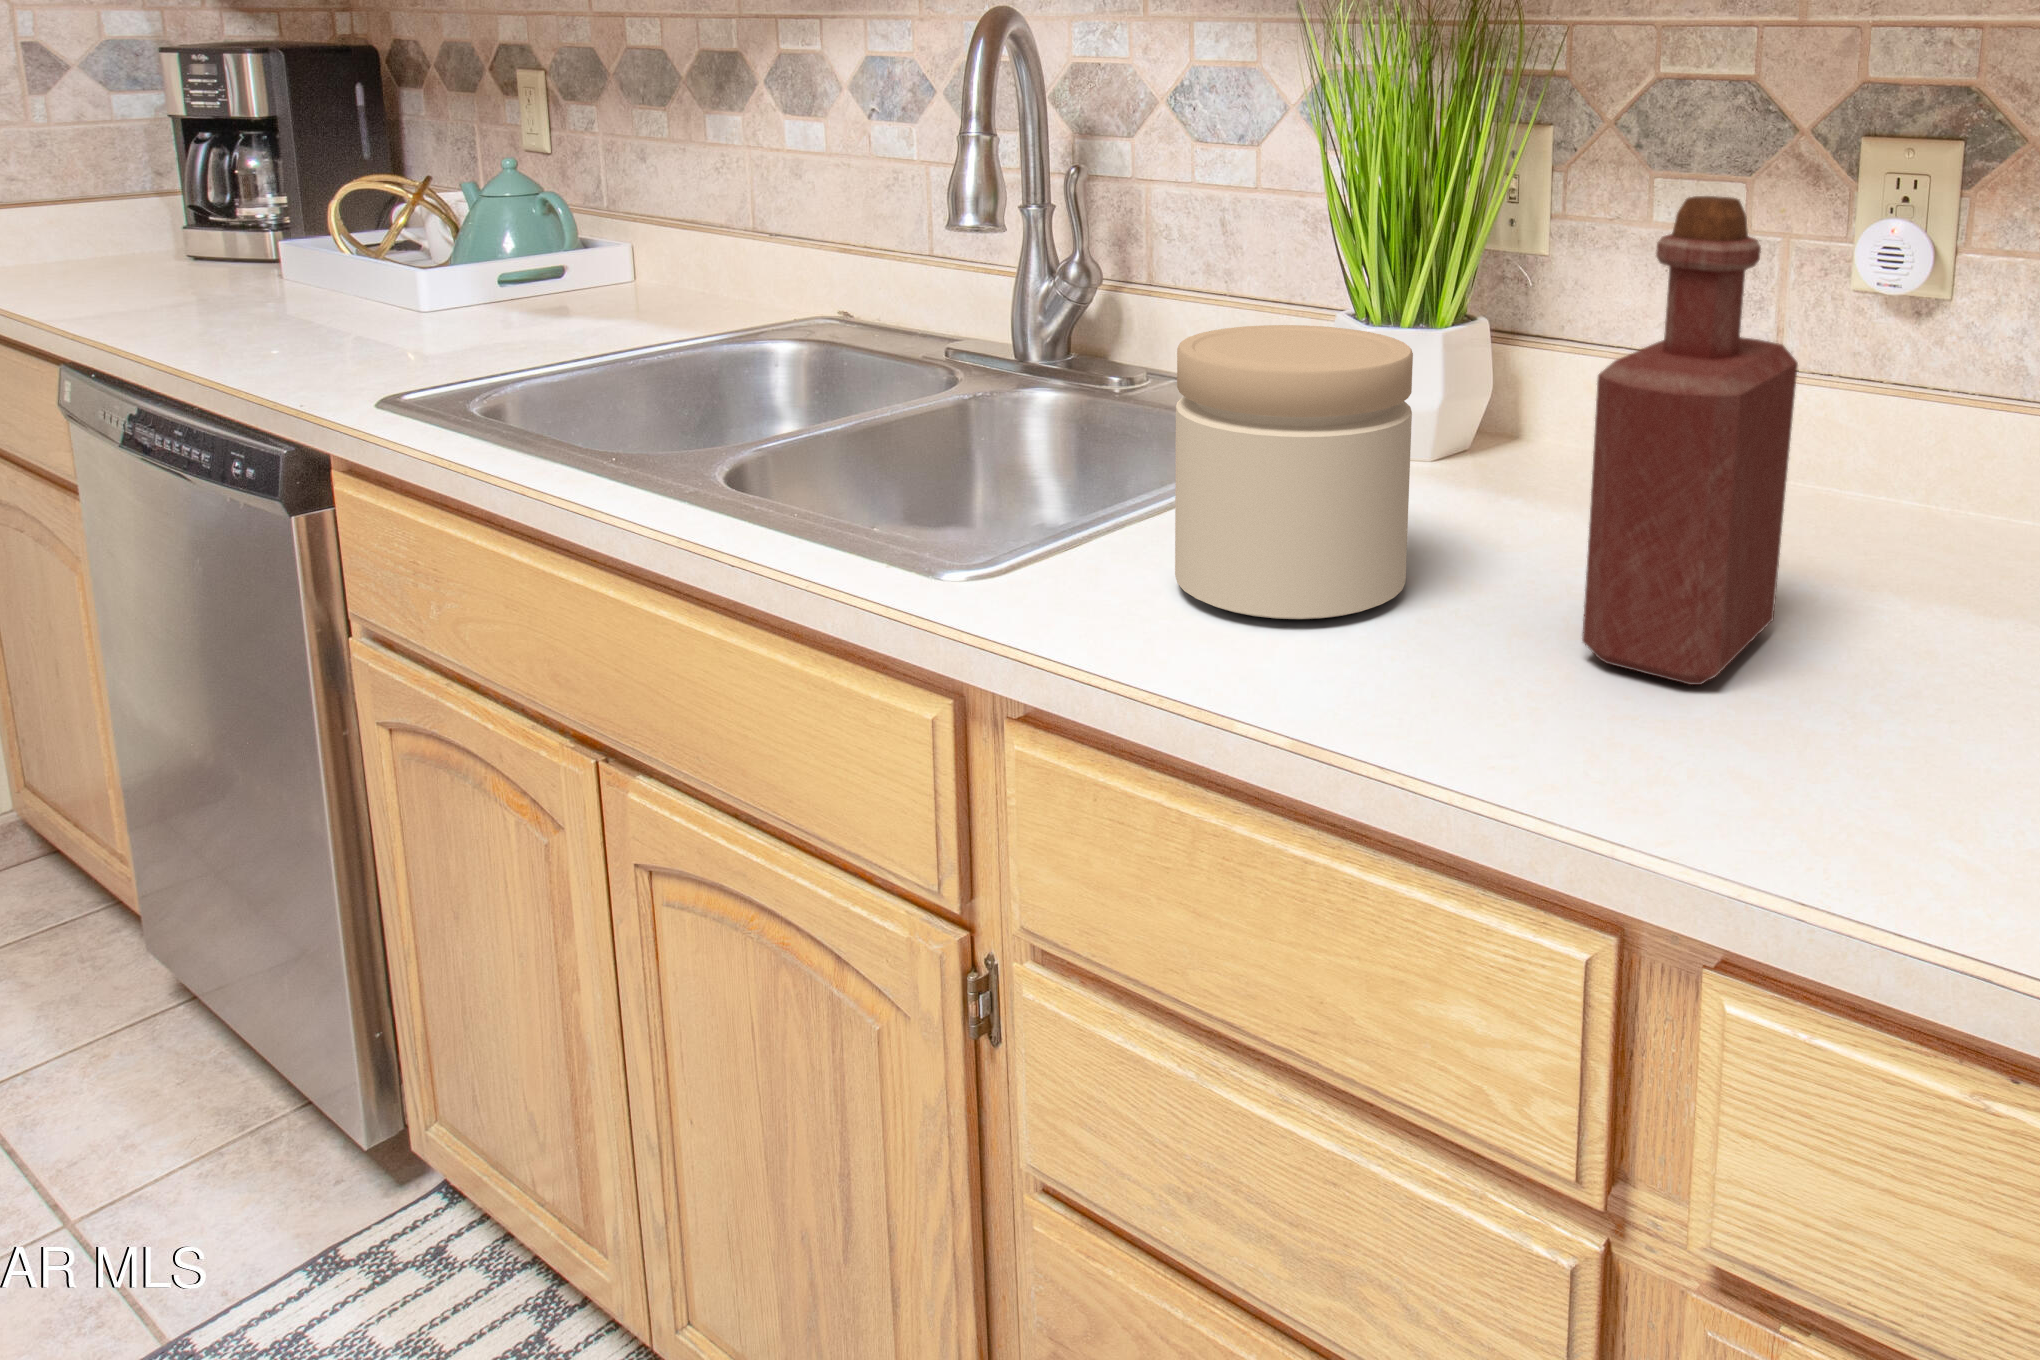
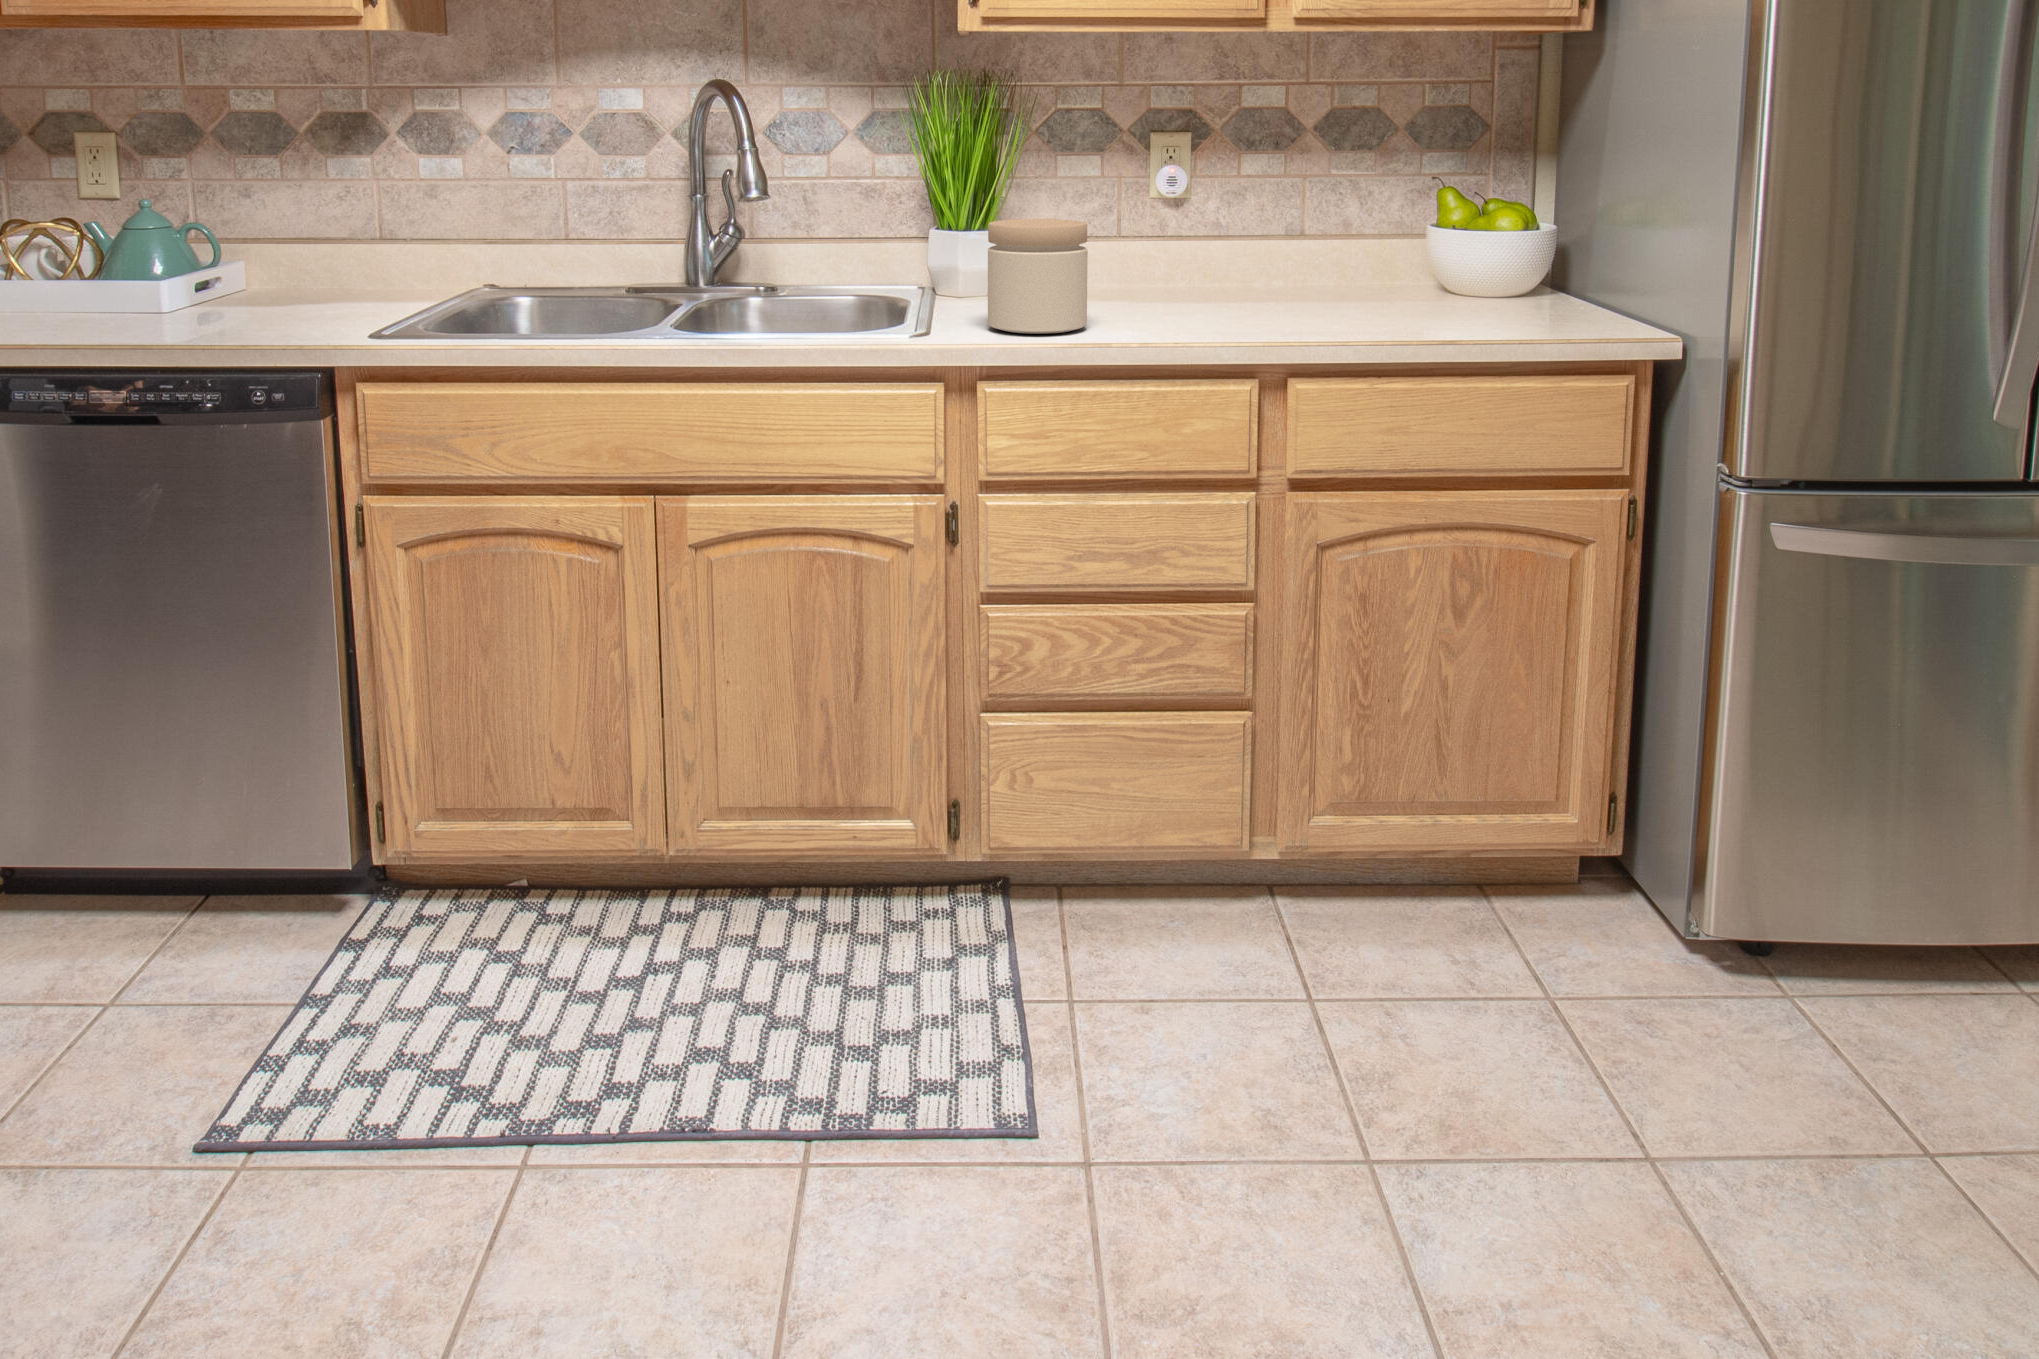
bottle: present [1582,196,1798,685] -> none [1163,149,1226,326]

